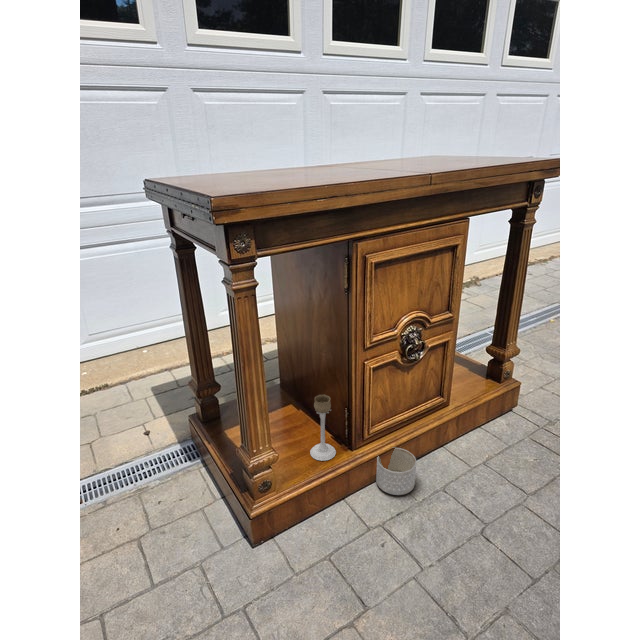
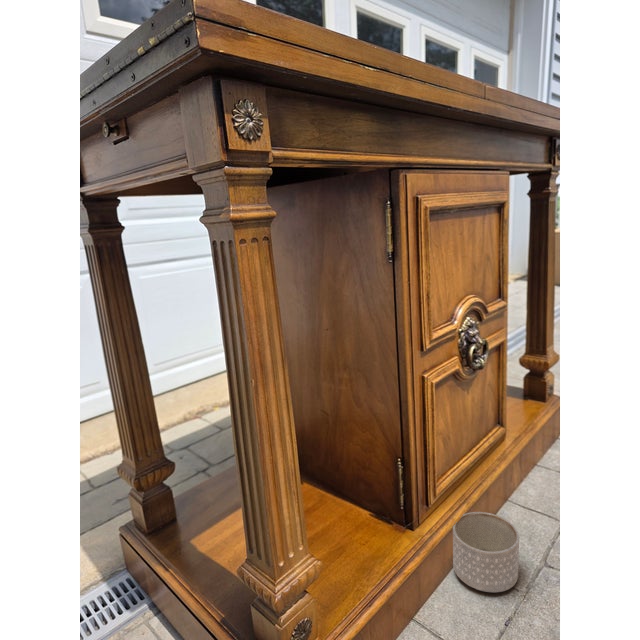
candle holder: present [310,395,336,461] -> none [349,440,392,558]

